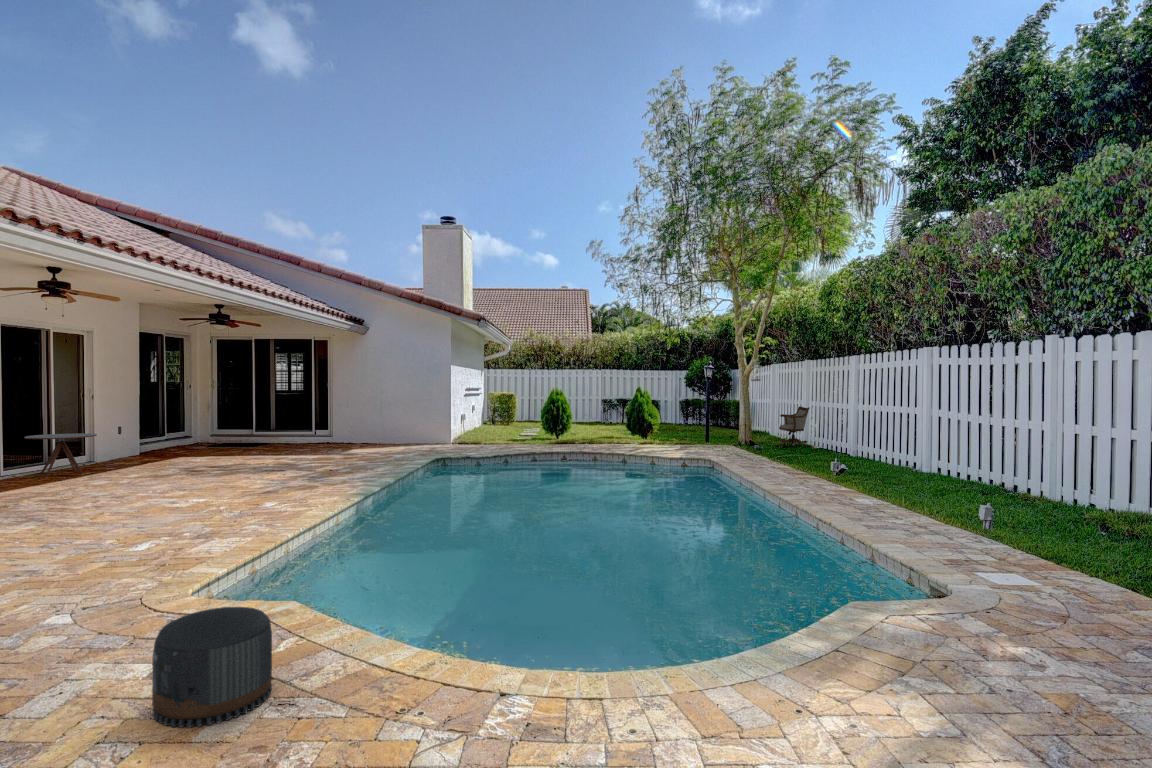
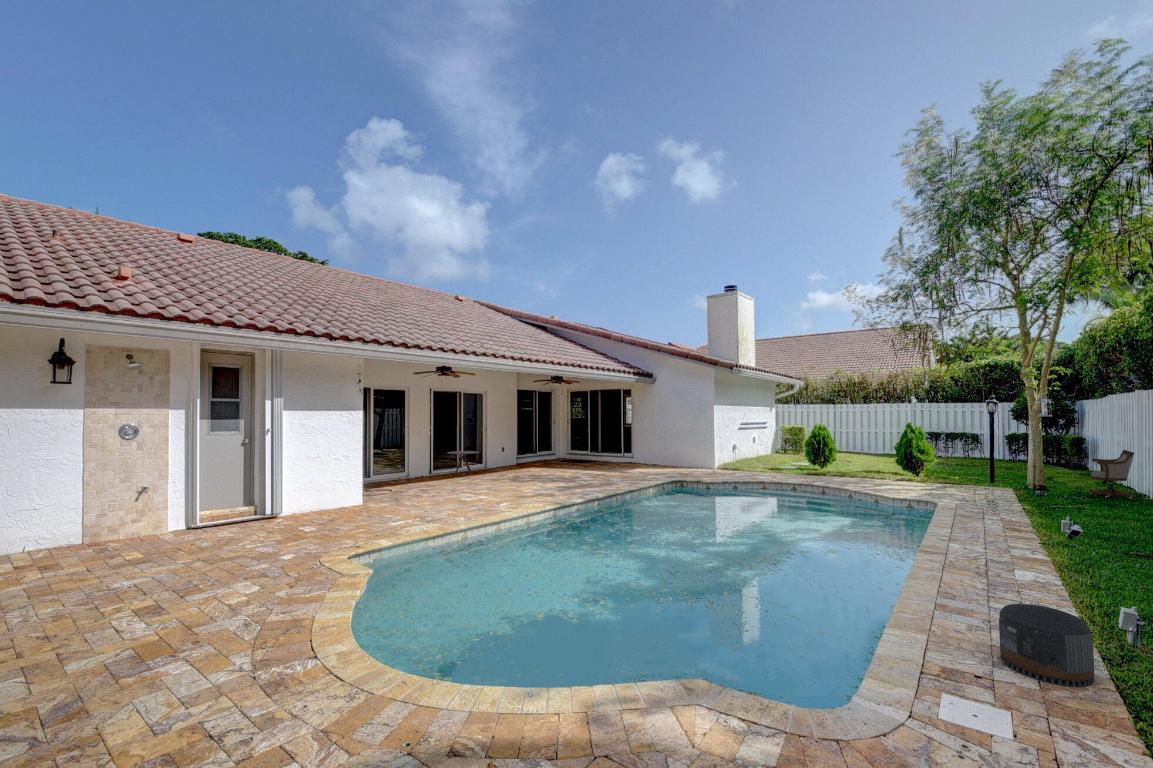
pouf: present [152,607,272,728] -> present [999,604,1094,687]

